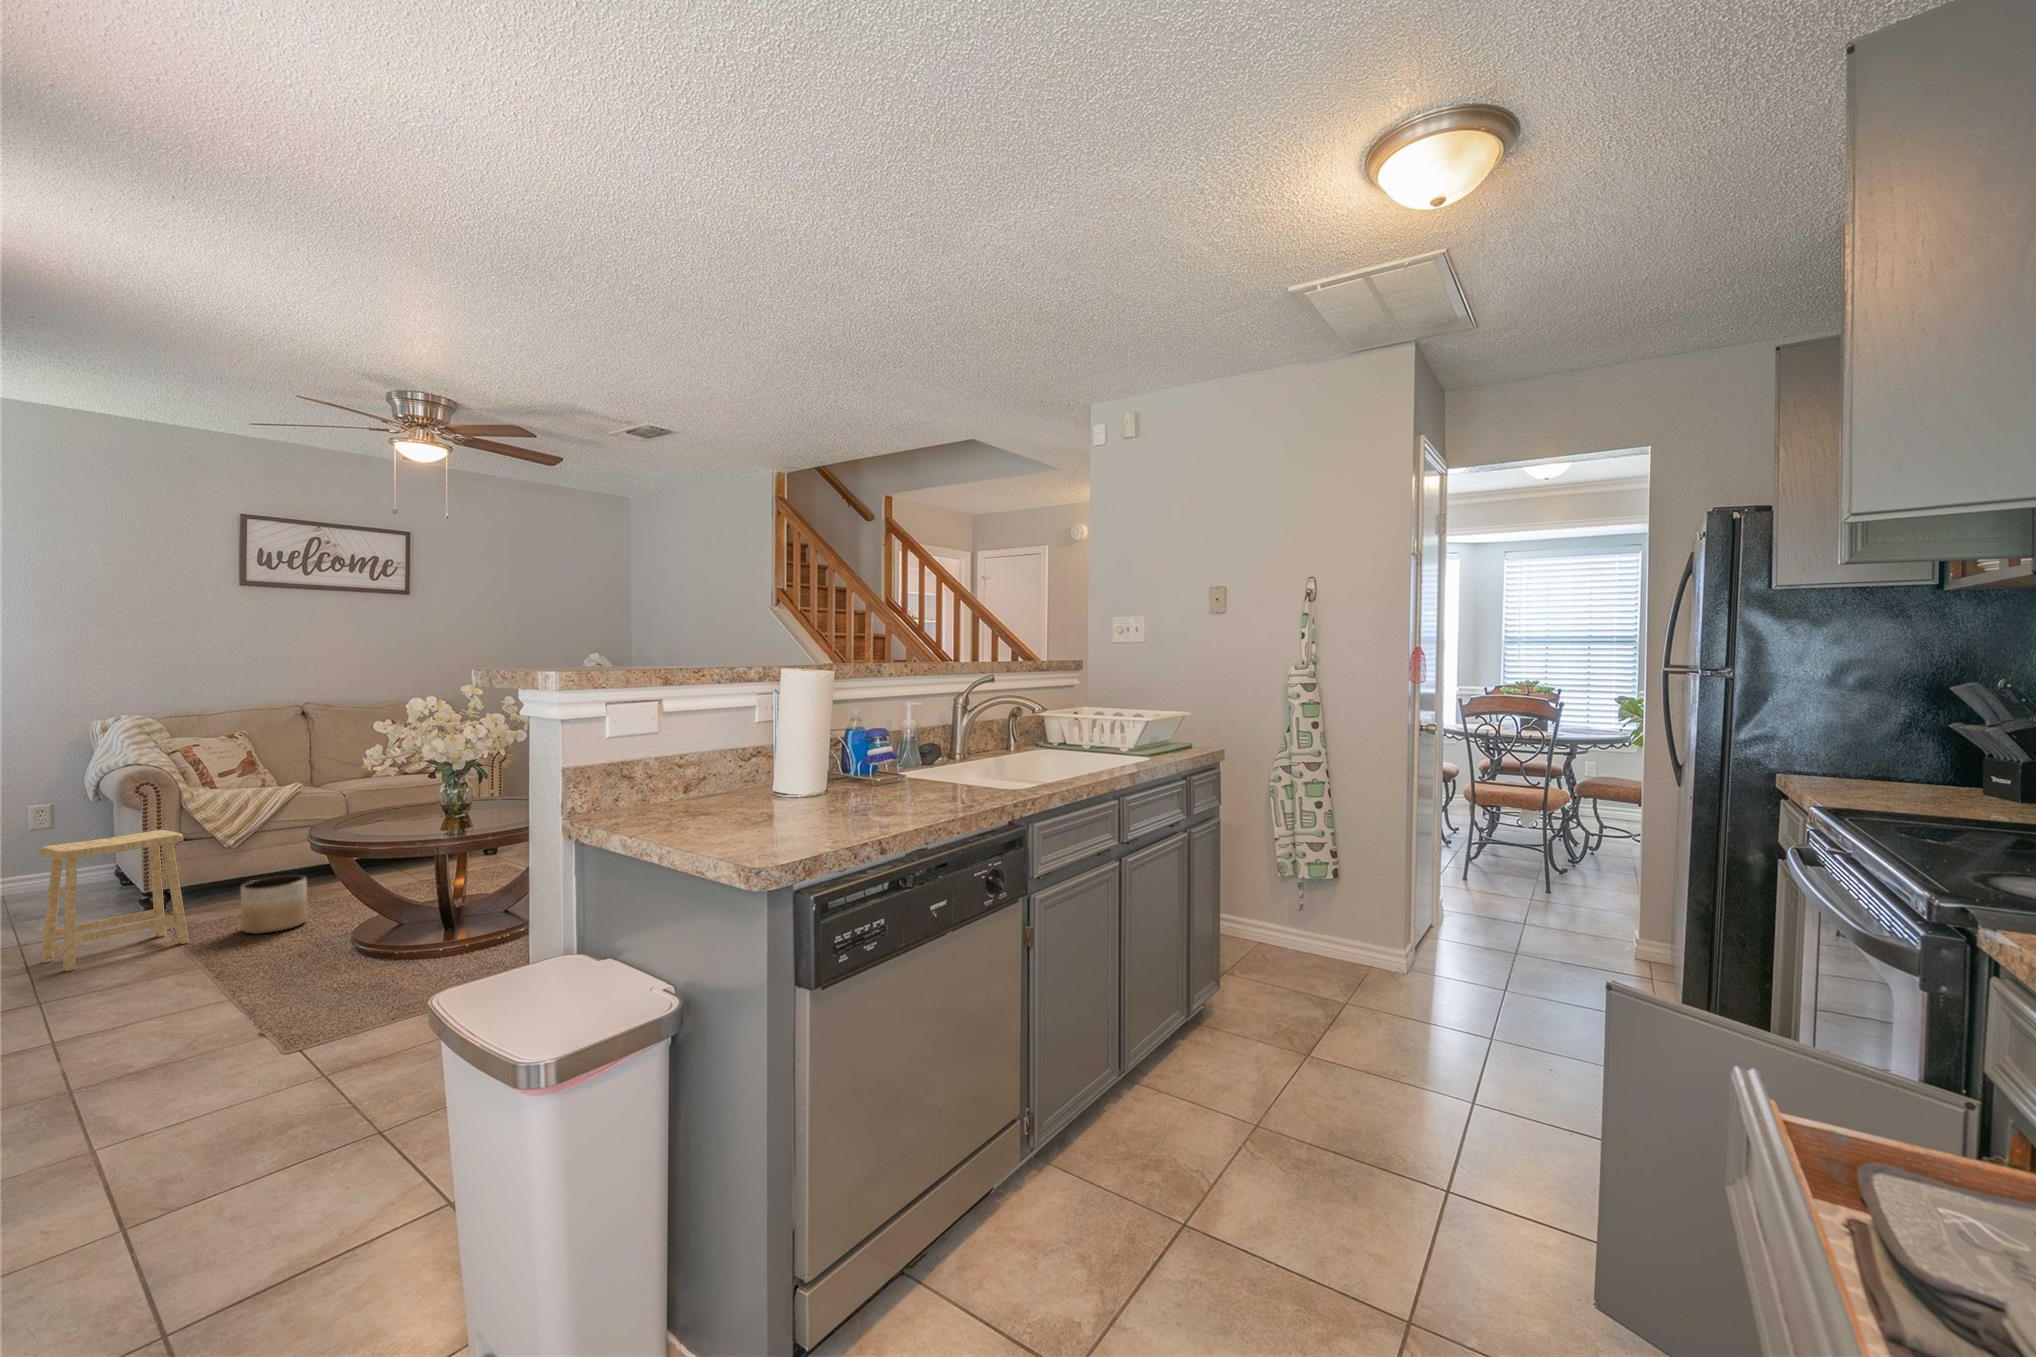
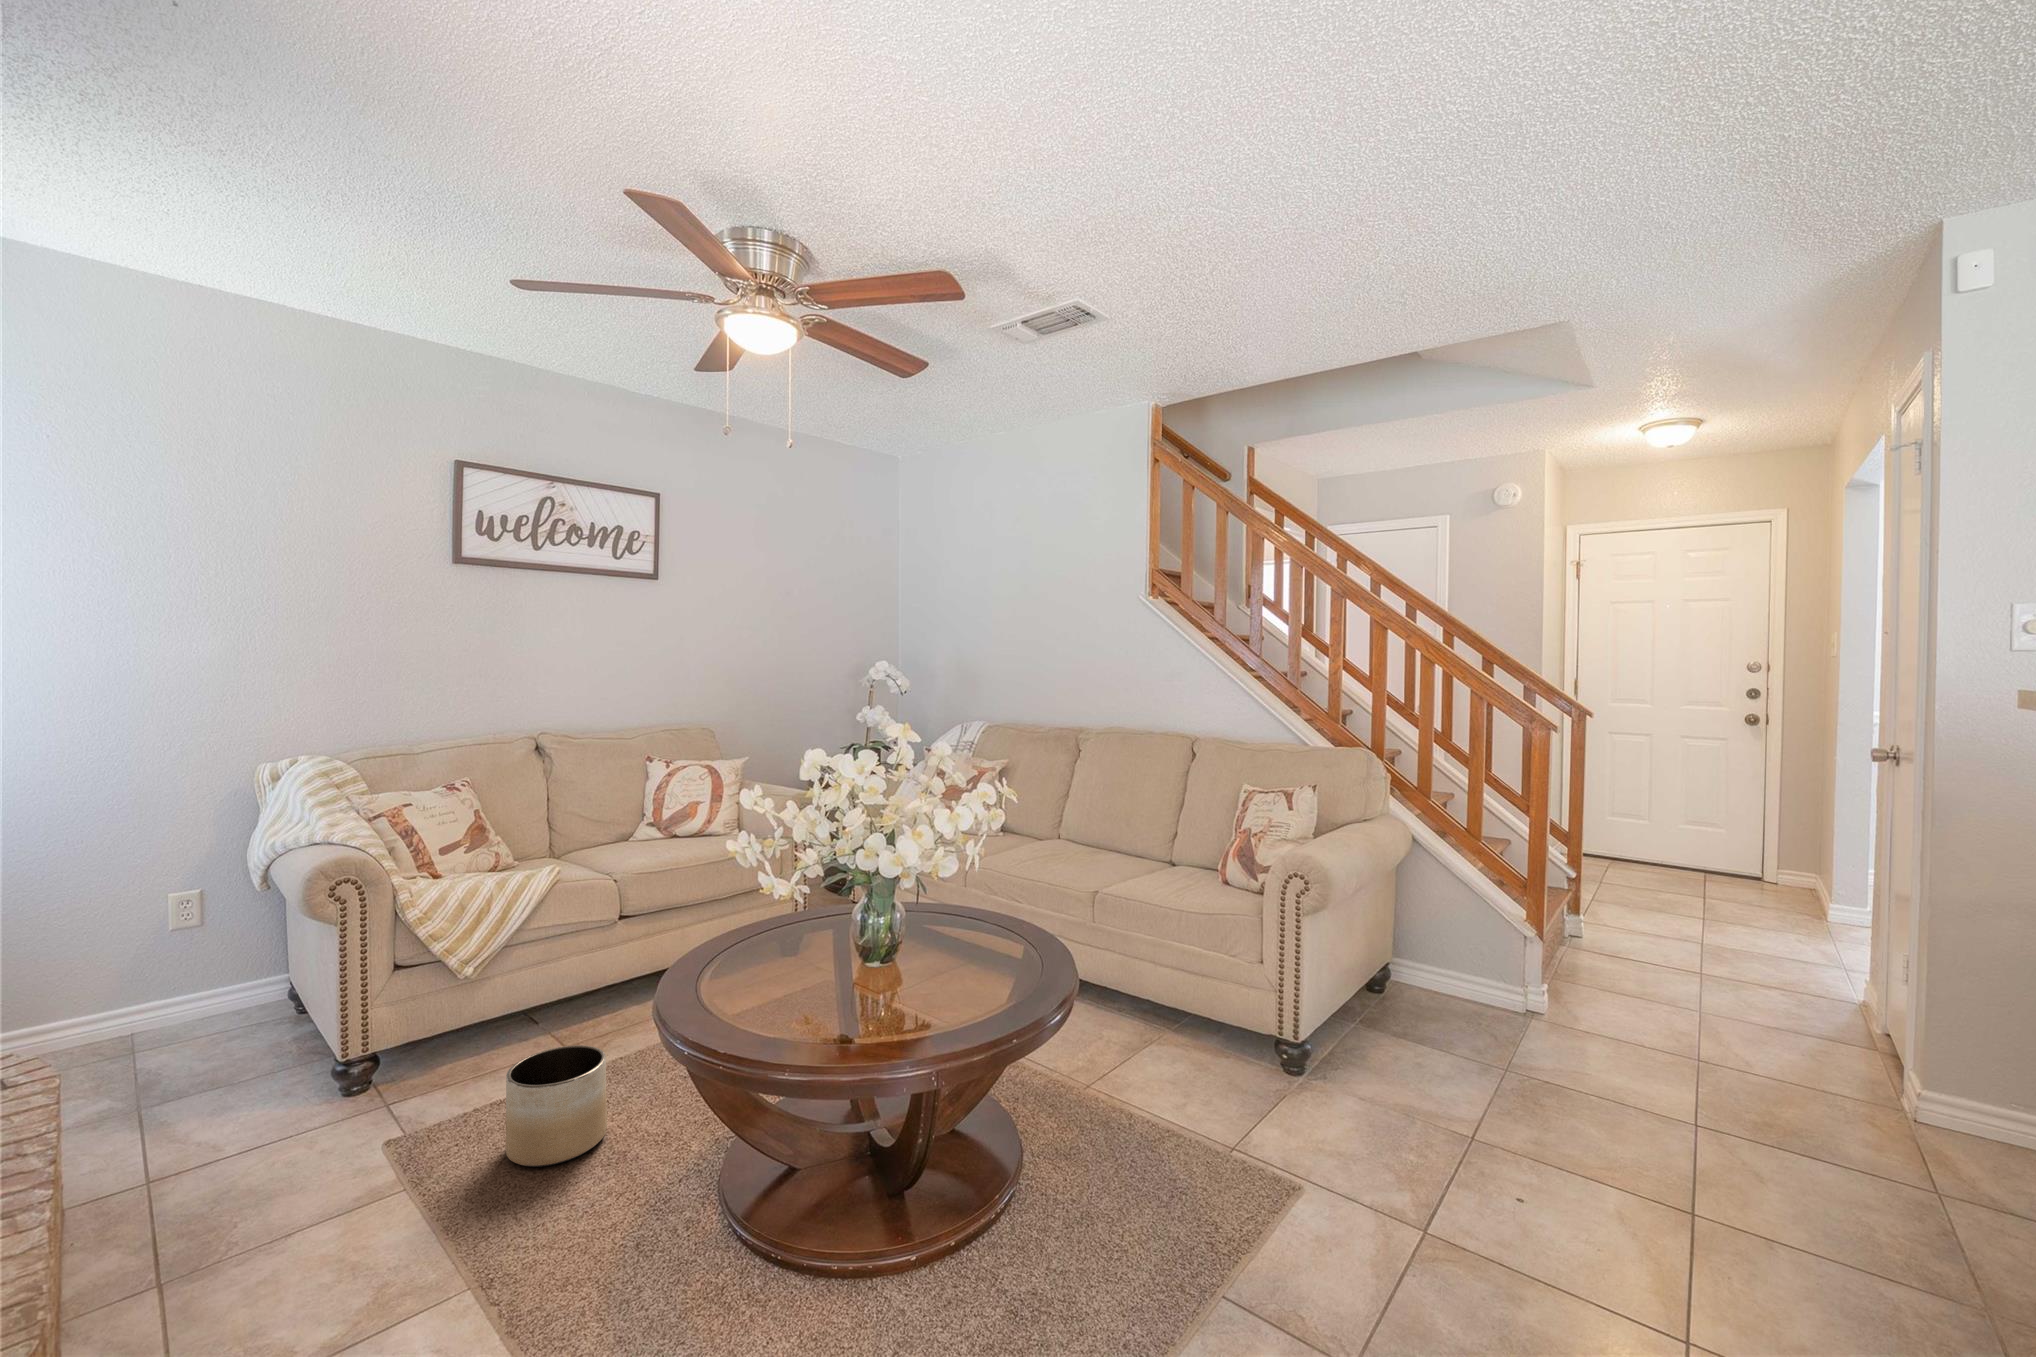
footstool: present [40,830,189,971] -> none [177,976,426,1291]

